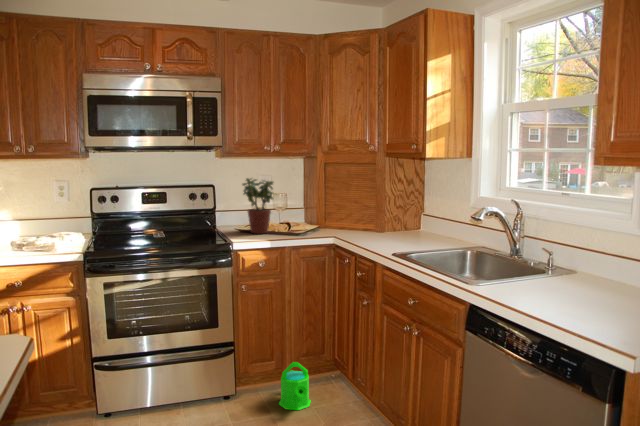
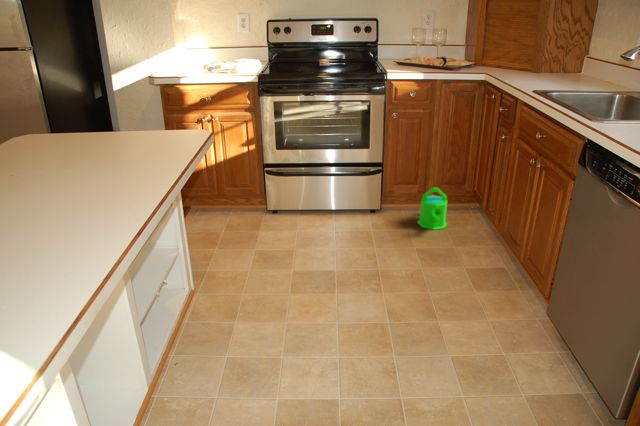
potted plant: present [243,178,273,234] -> none [401,7,435,66]

